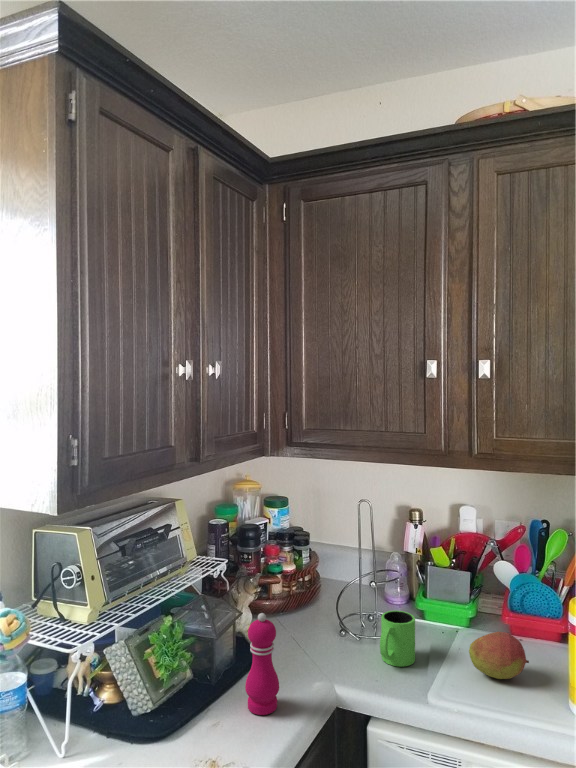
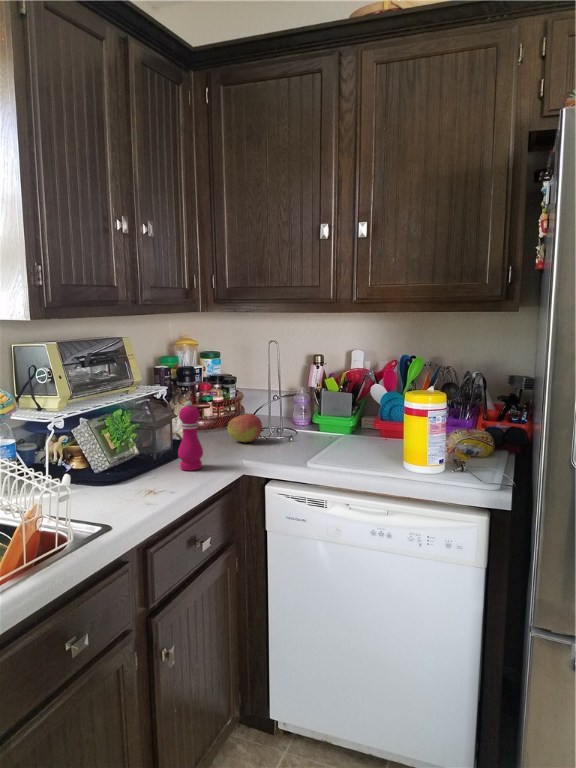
mug: present [380,611,415,667] -> none [280,415,308,450]
fruit: present [469,632,529,679] -> present [227,414,264,442]

